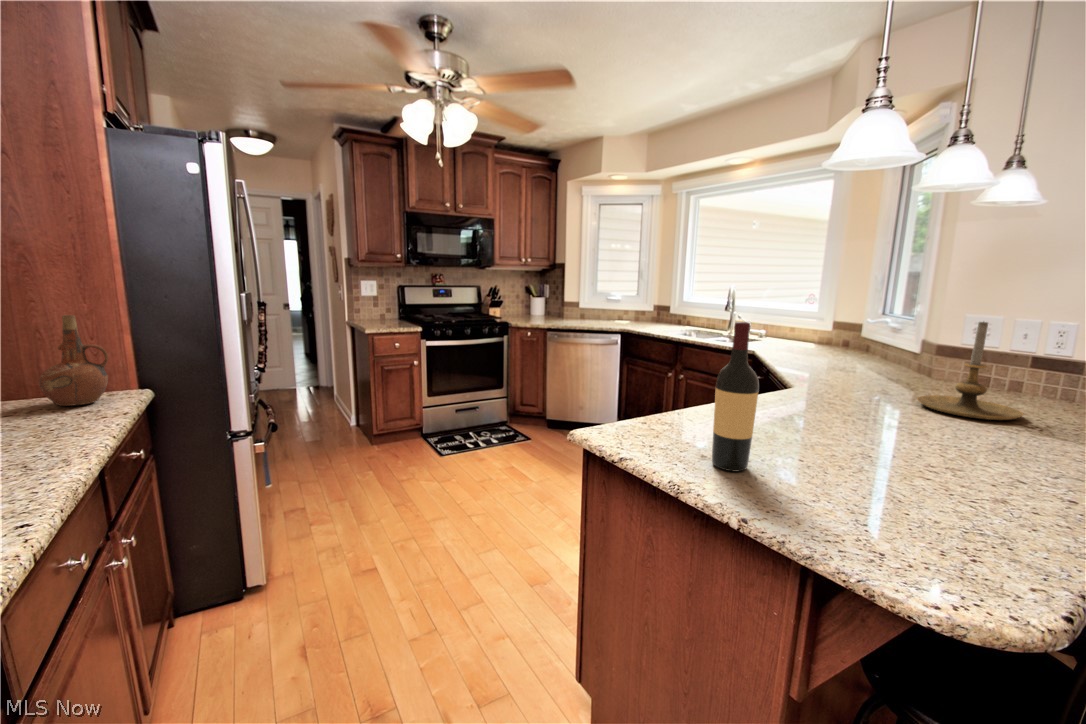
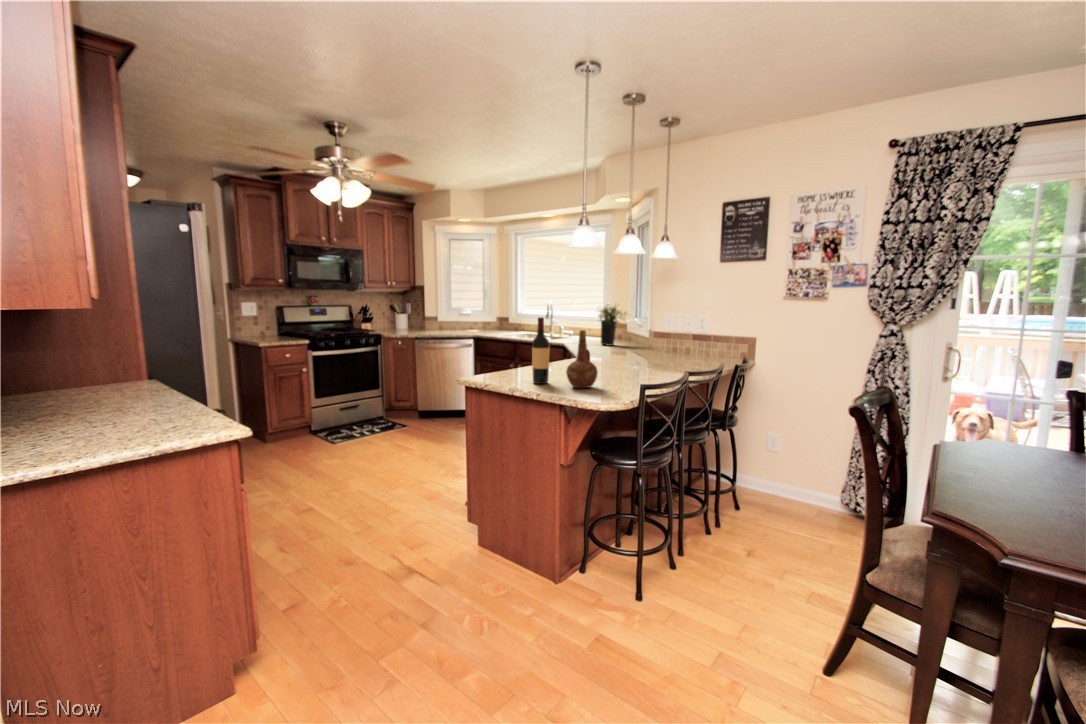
flower arrangement: none [815,290,882,361] -> present [599,304,627,346]
ceramic pitcher: present [39,315,108,406] -> present [566,330,598,388]
candle holder: present [917,322,1023,420] -> none [635,316,676,363]

